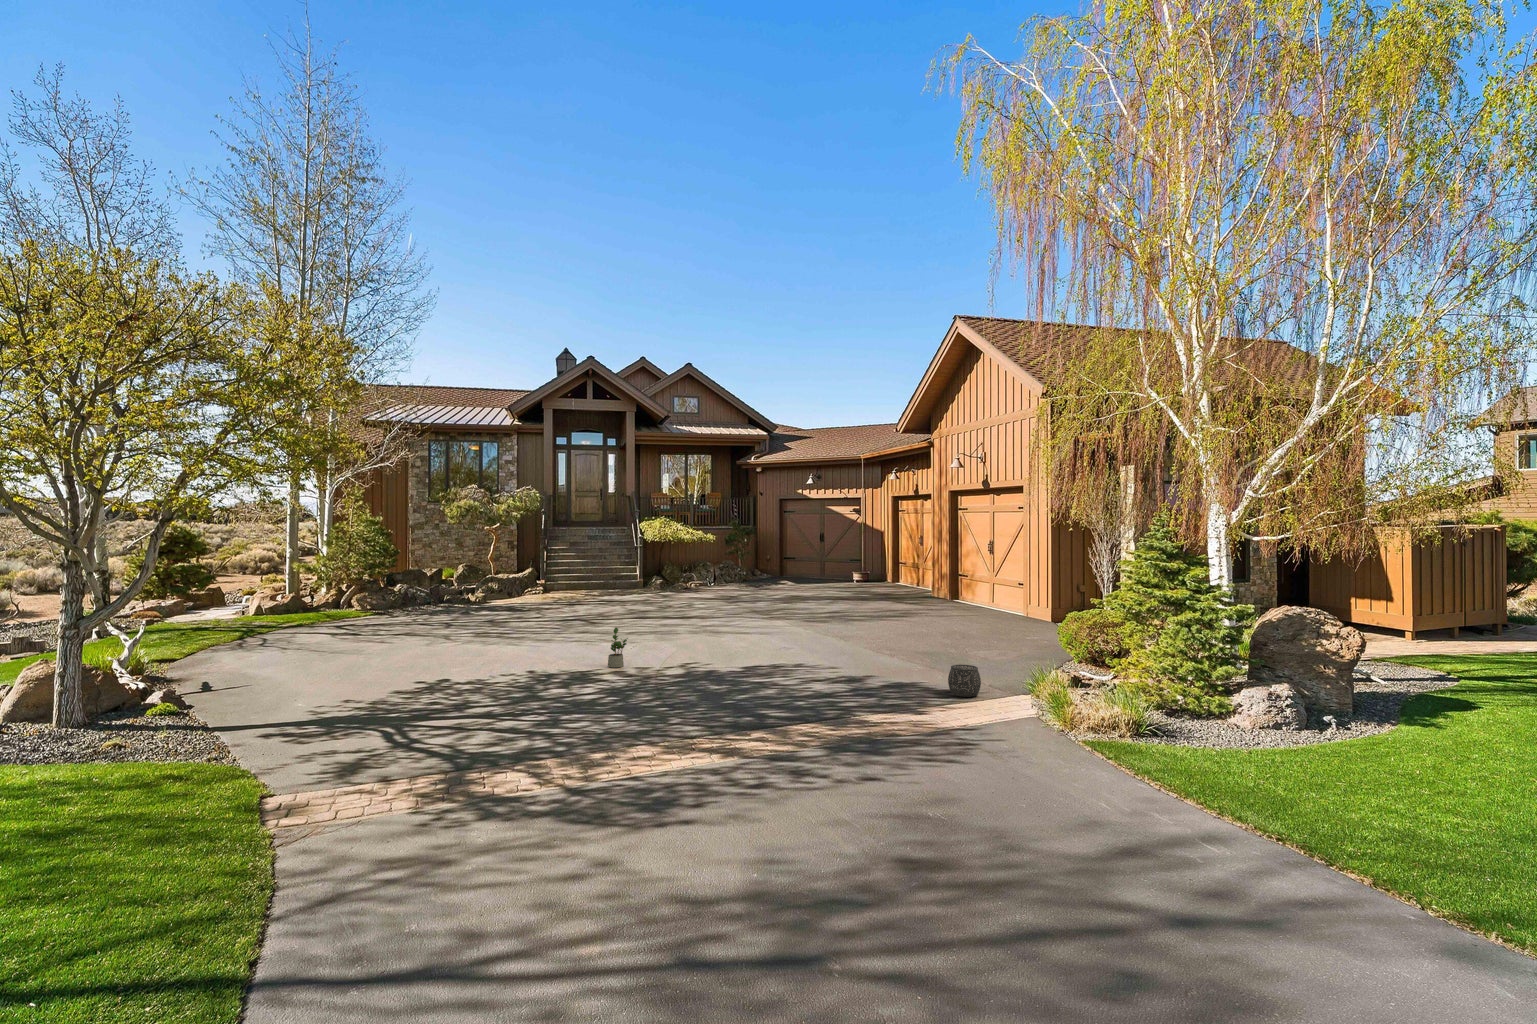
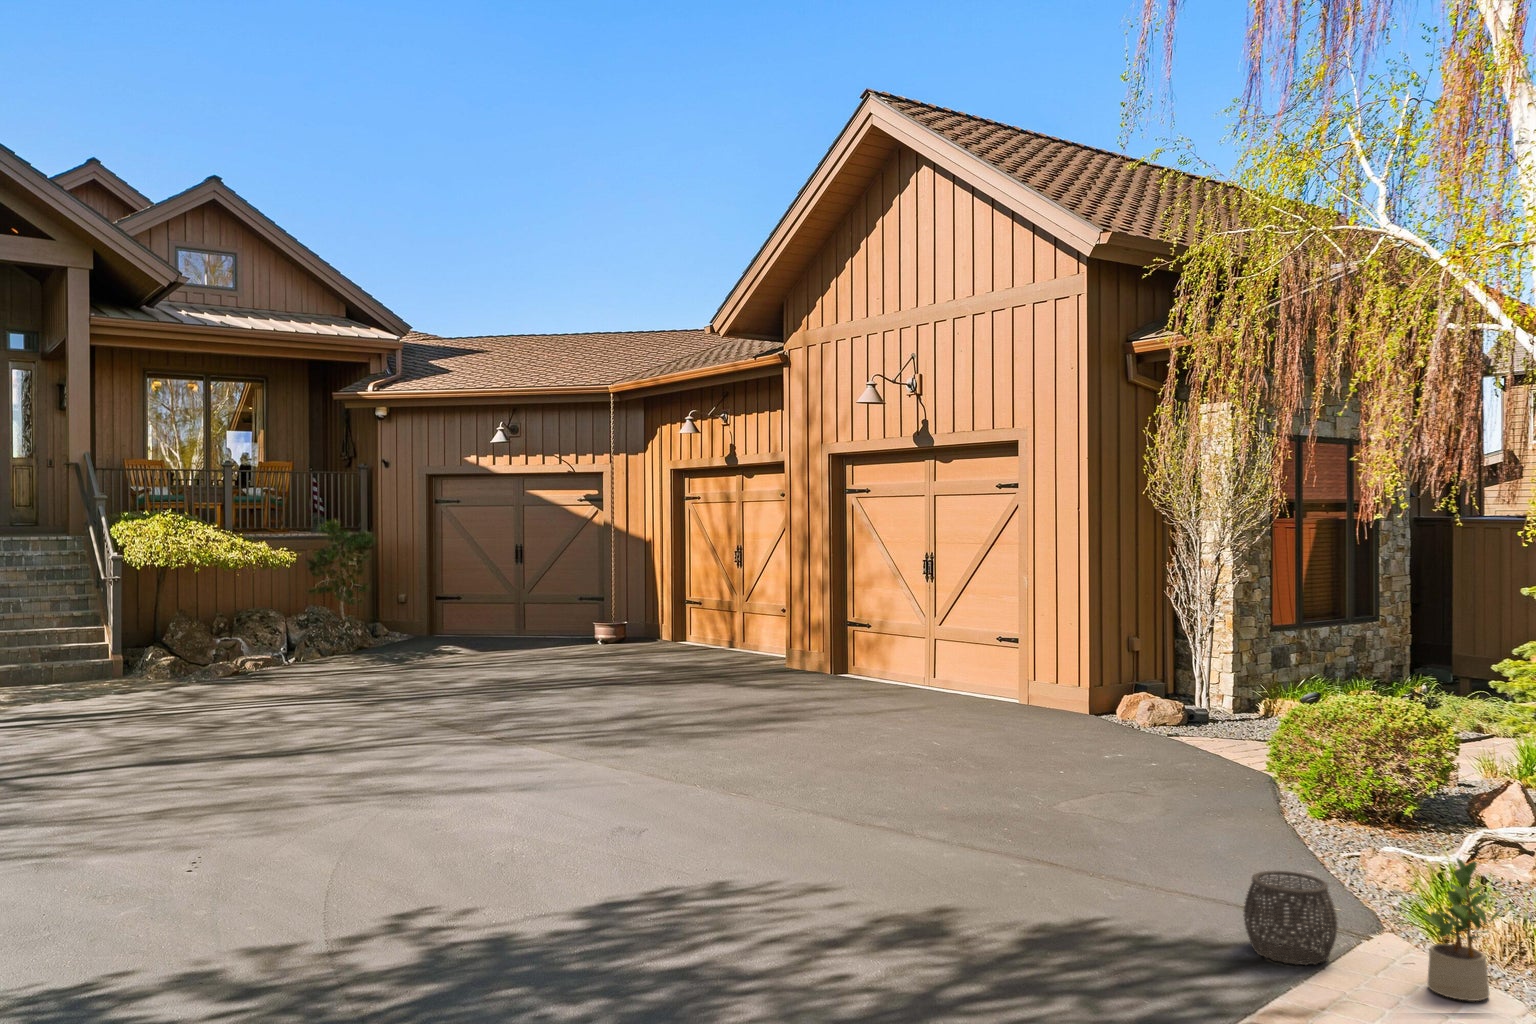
potted plant: present [608,628,628,668] -> present [1424,858,1500,1001]

